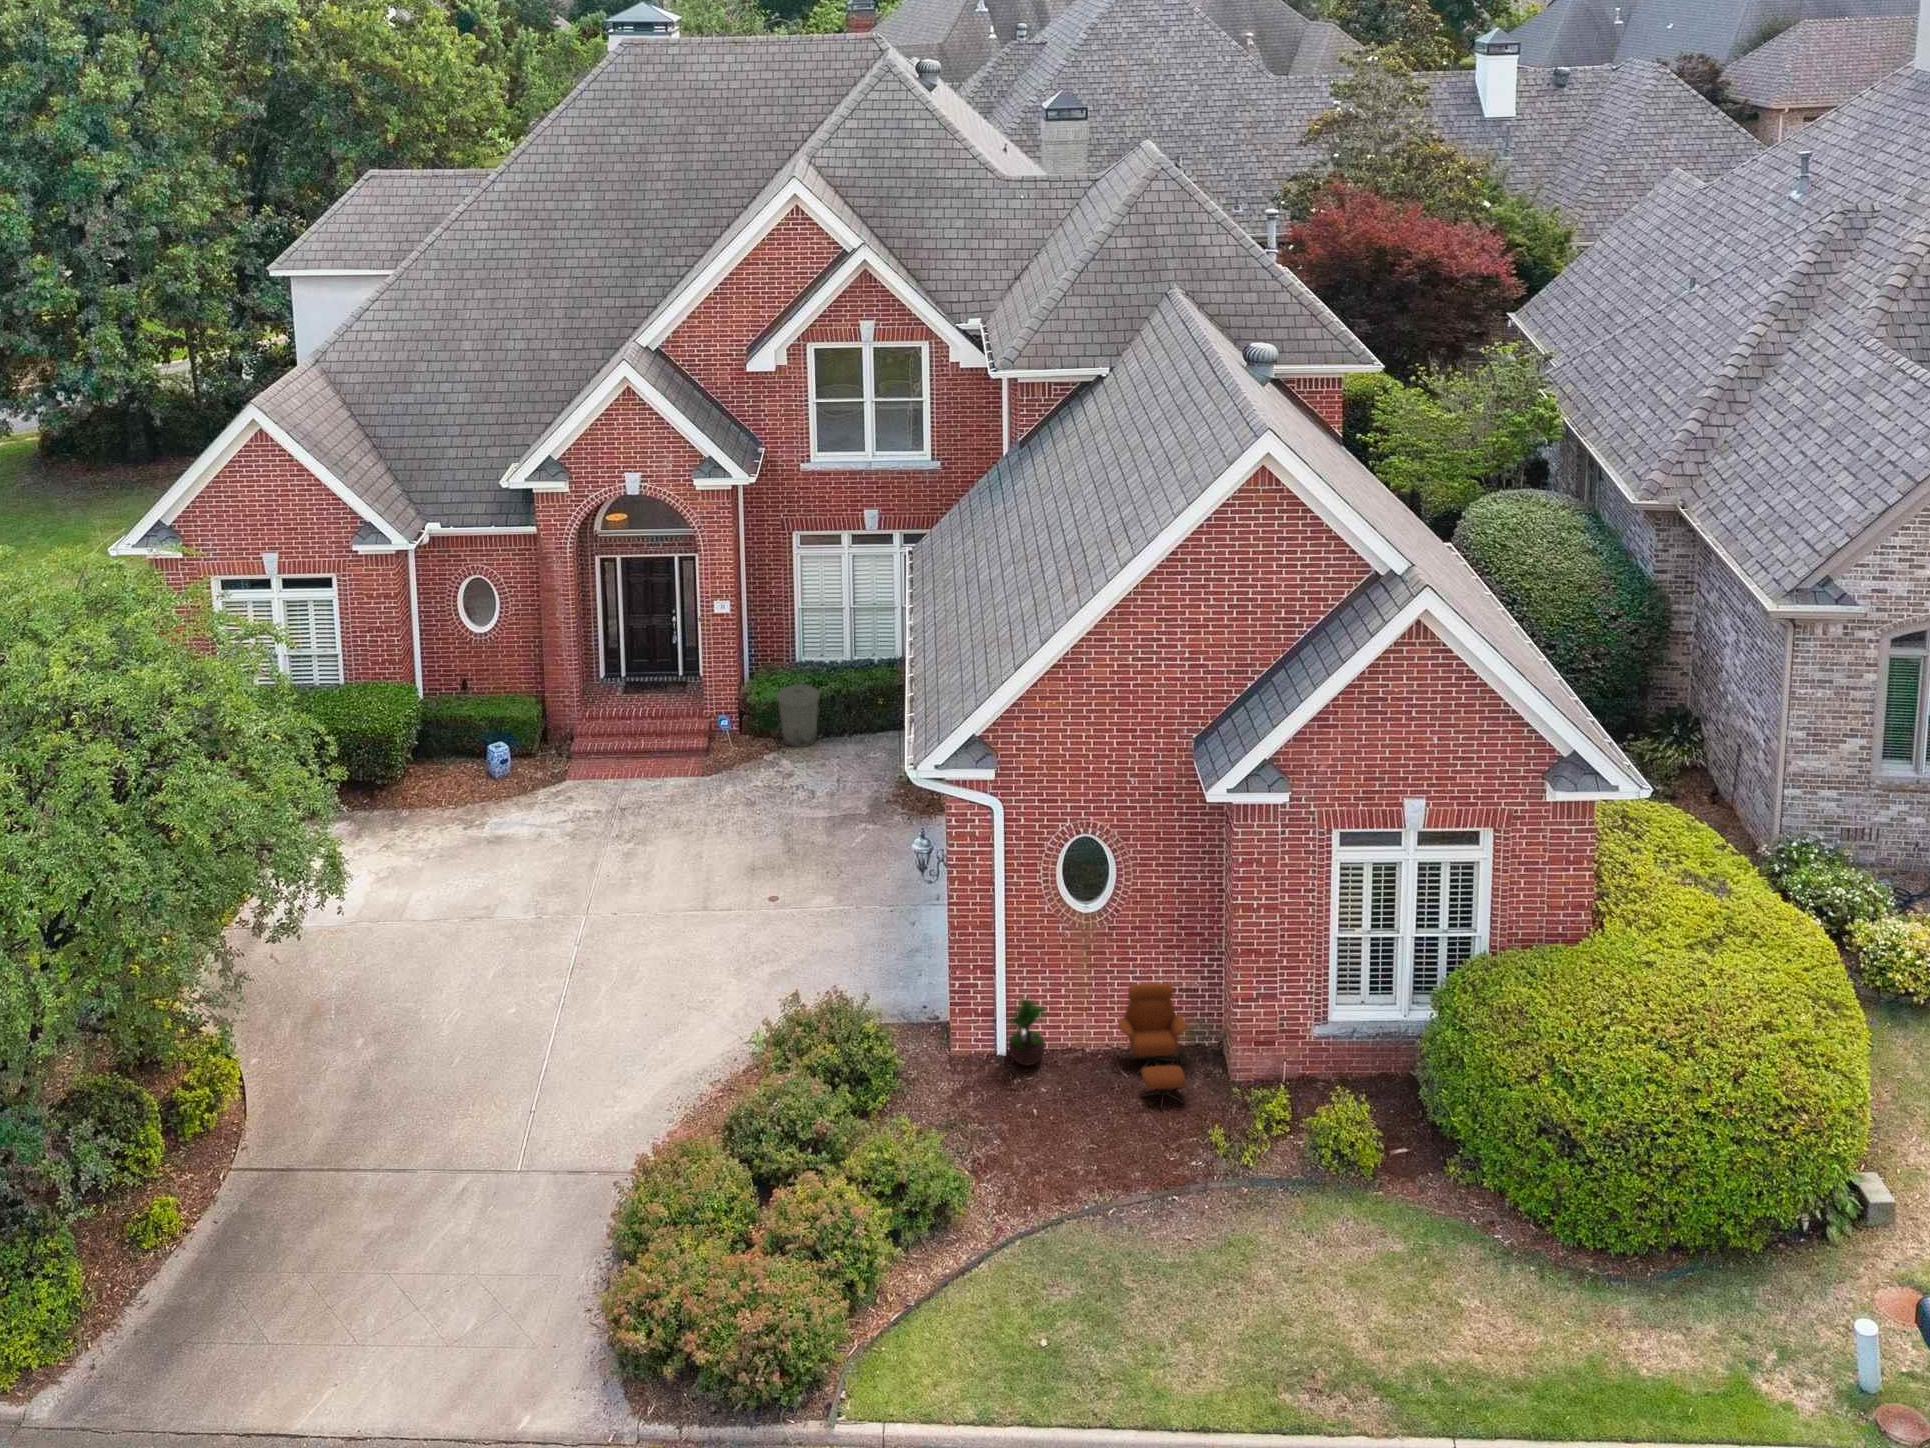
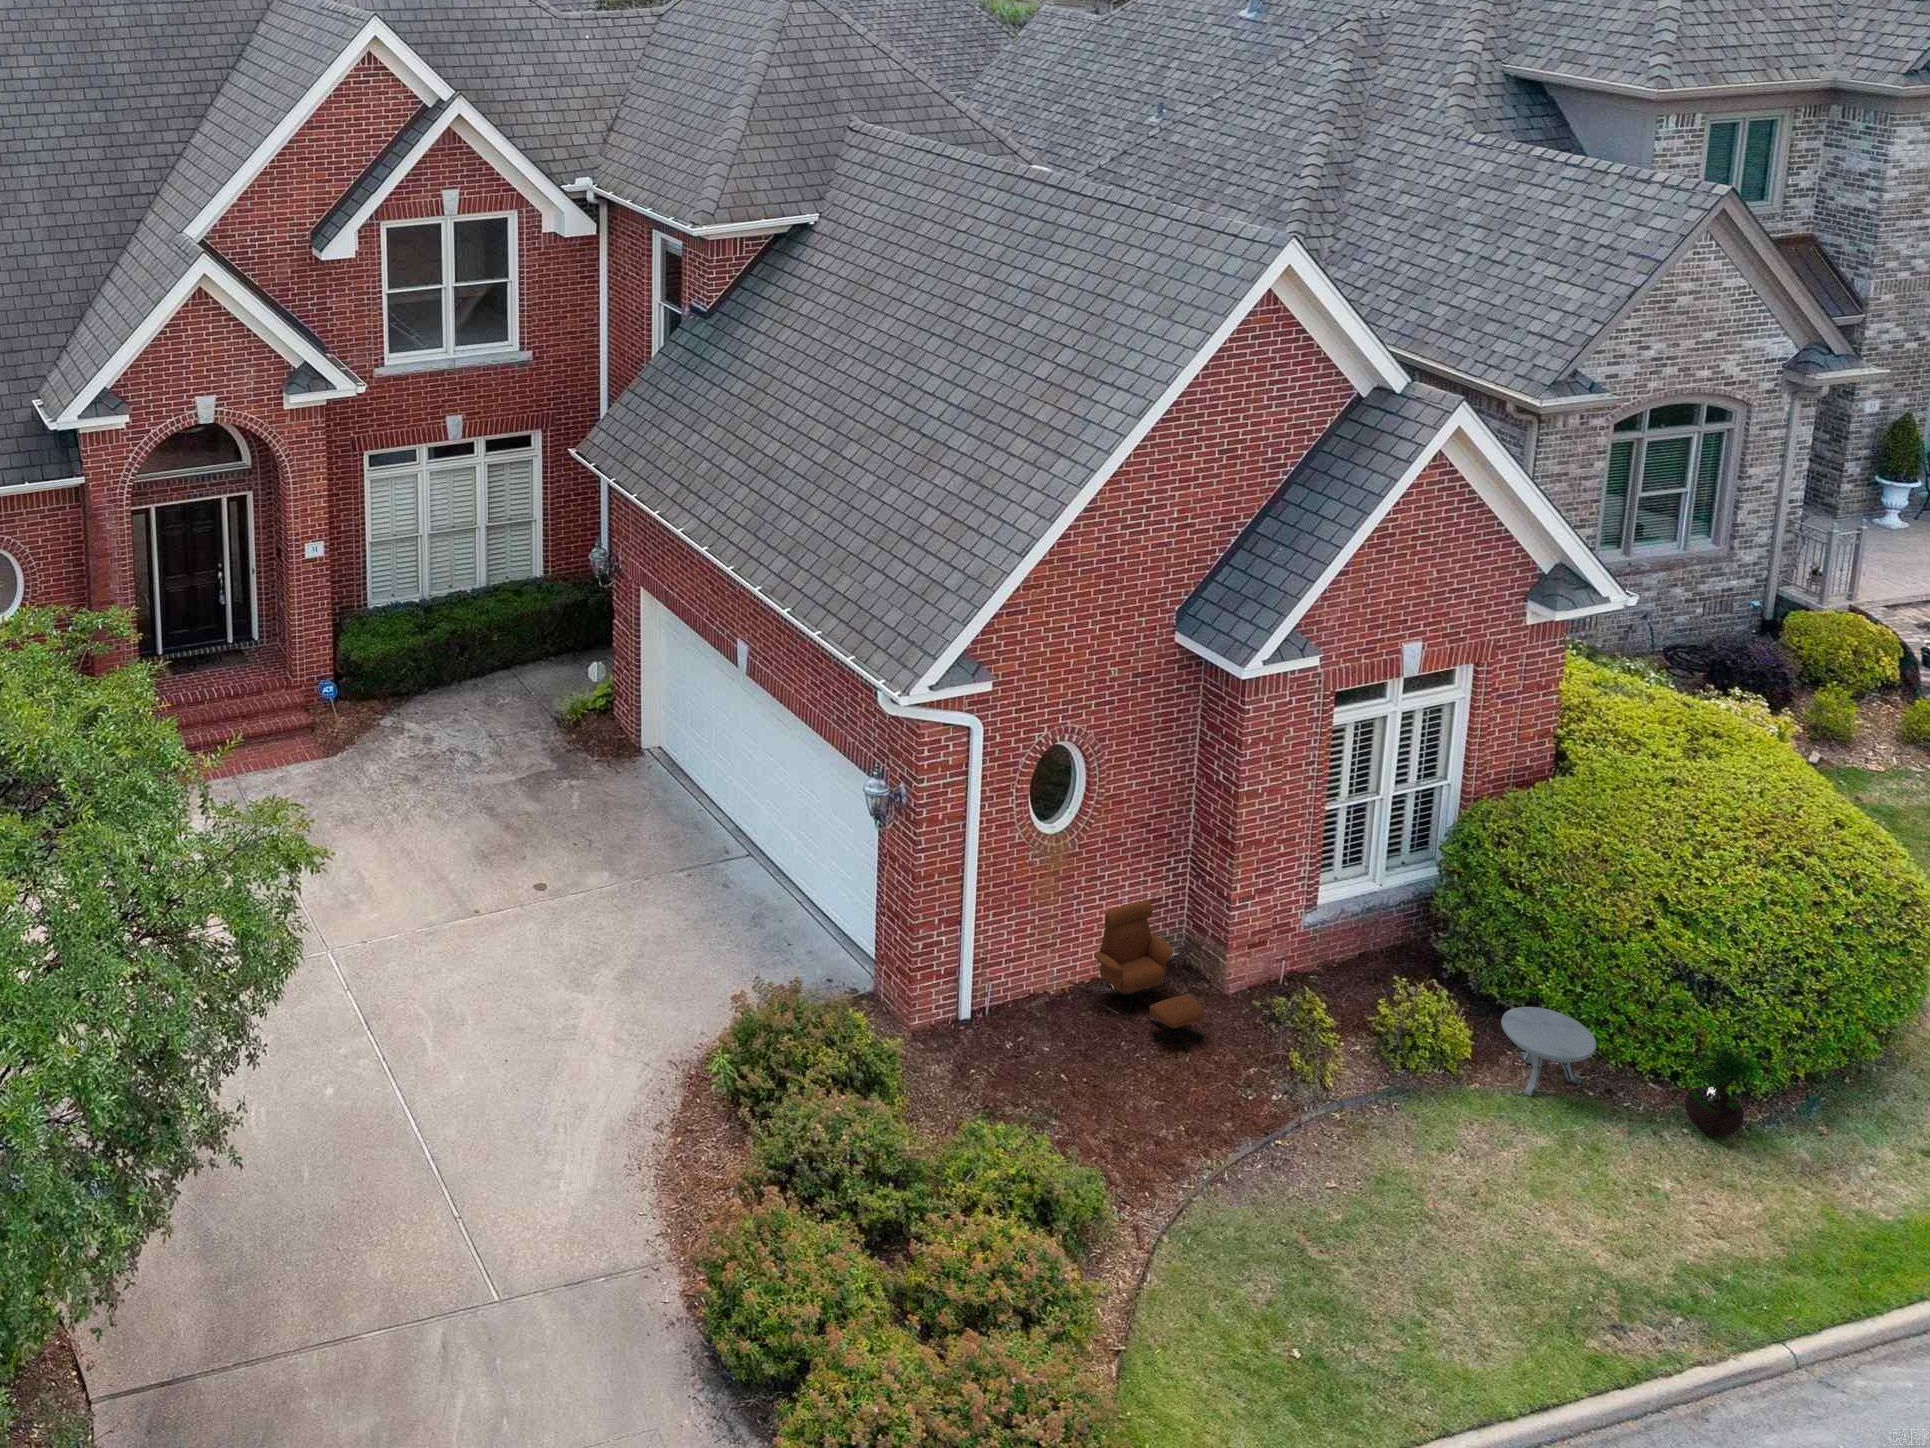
trash can: present [777,684,820,747] -> none [400,636,453,713]
potted tree: present [1008,998,1048,1065] -> present [1685,1040,1765,1136]
side table: none [1417,1133,1492,1210] -> present [1501,1007,1596,1096]

